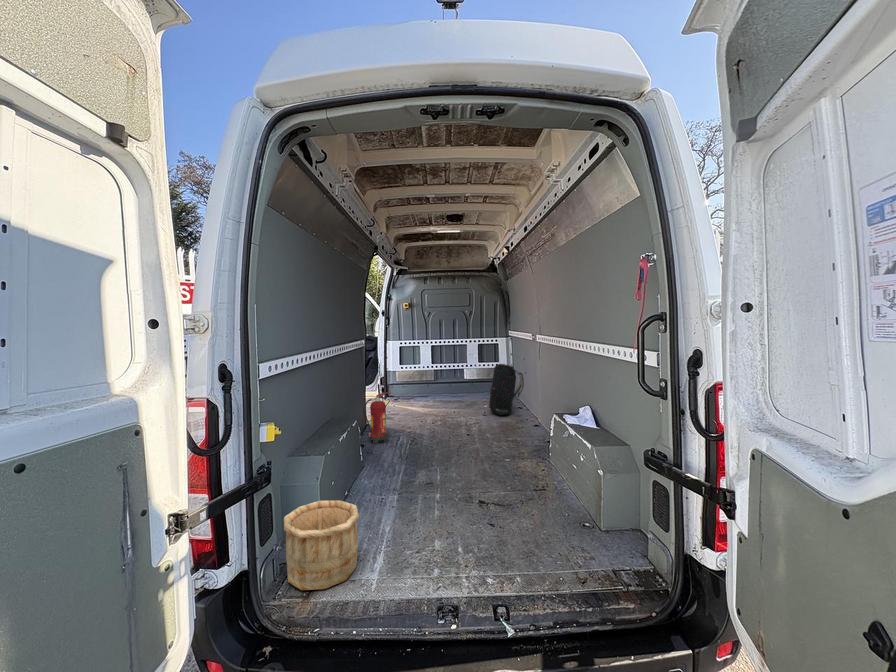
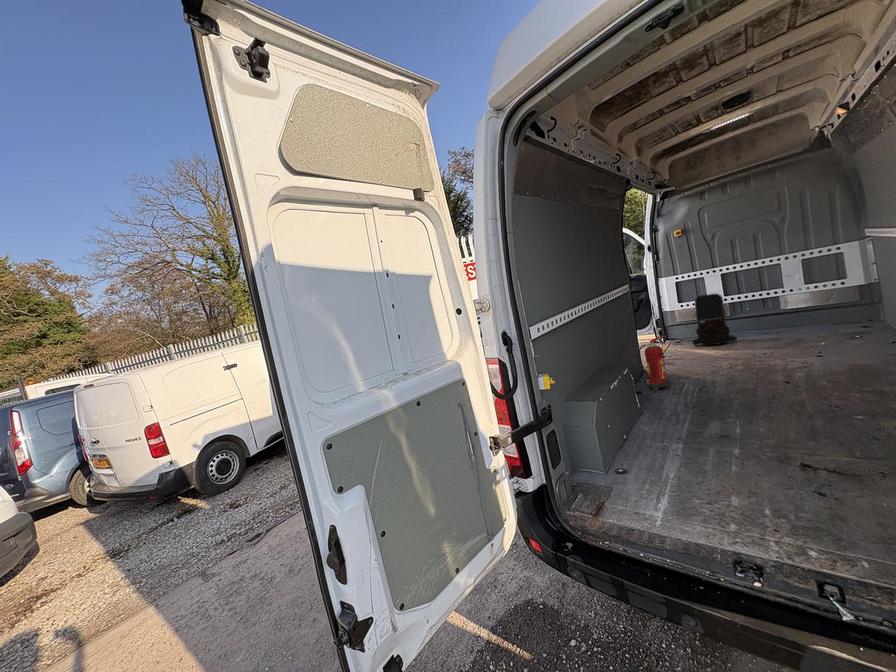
backpack: present [489,364,524,415] -> present [692,294,737,345]
wooden bucket: present [284,500,359,590] -> none [569,440,641,513]

